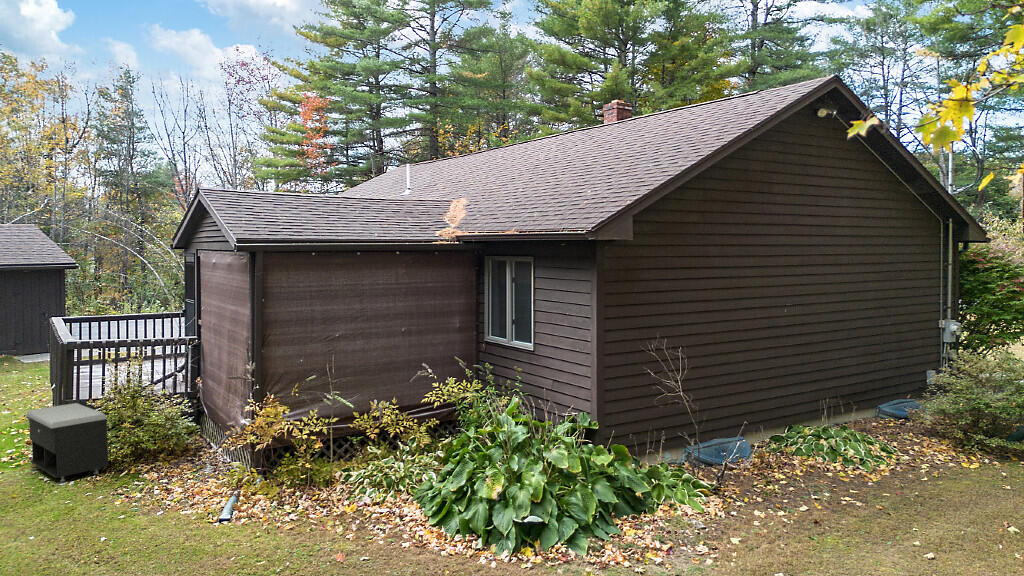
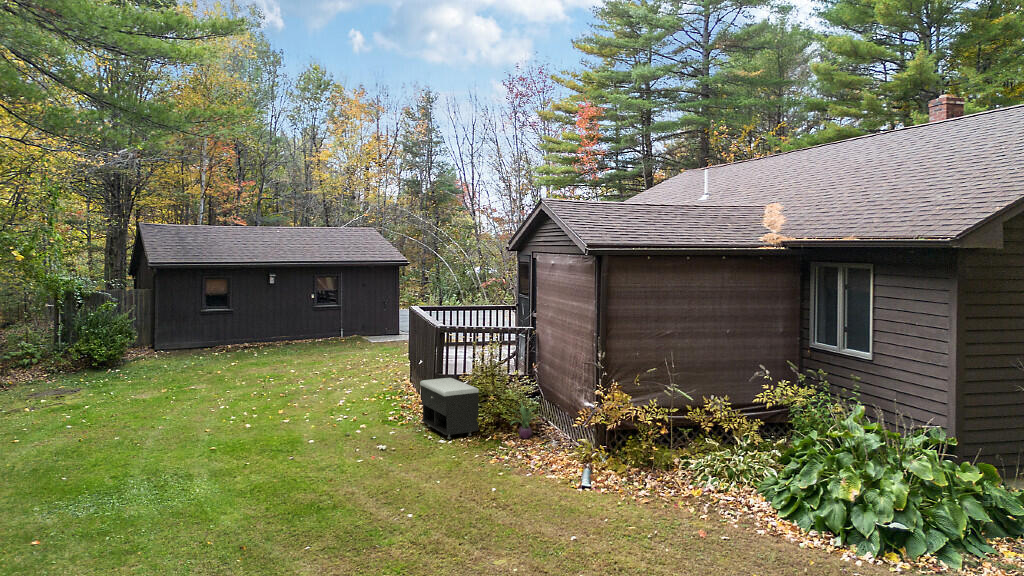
decorative plant: none [148,424,194,469] -> present [511,402,536,439]

